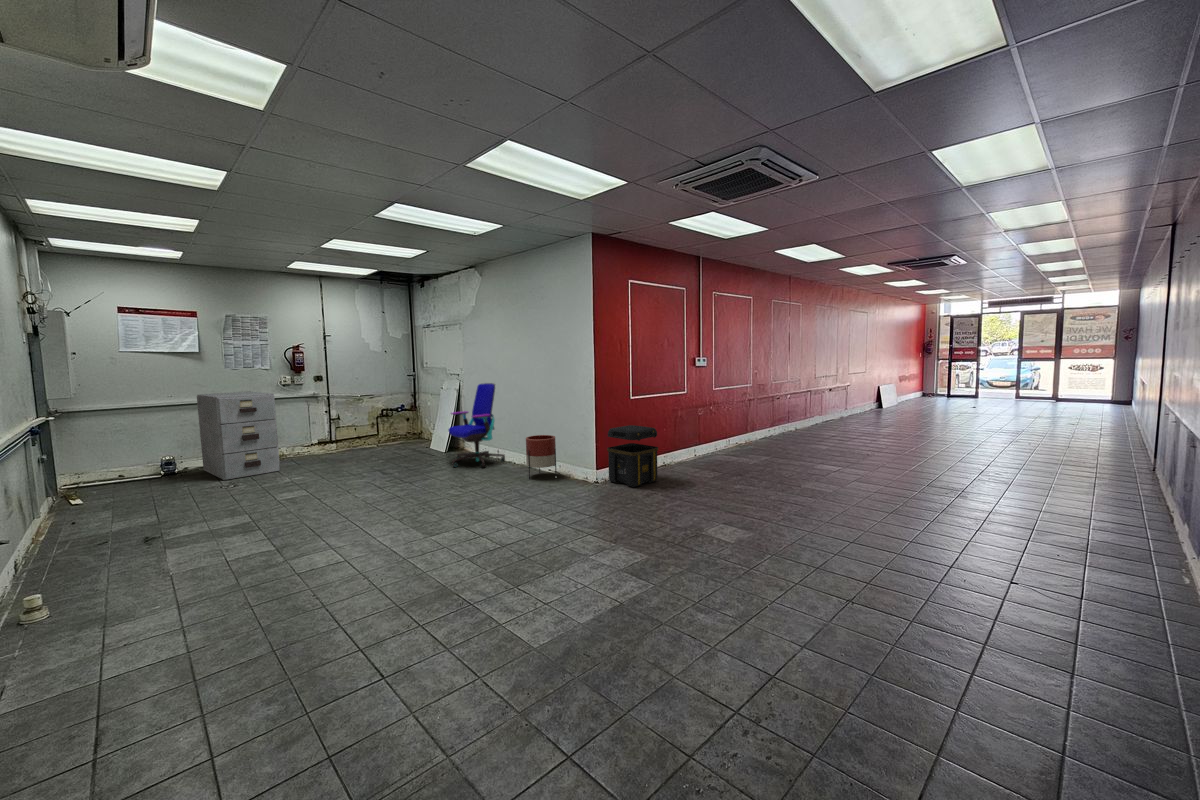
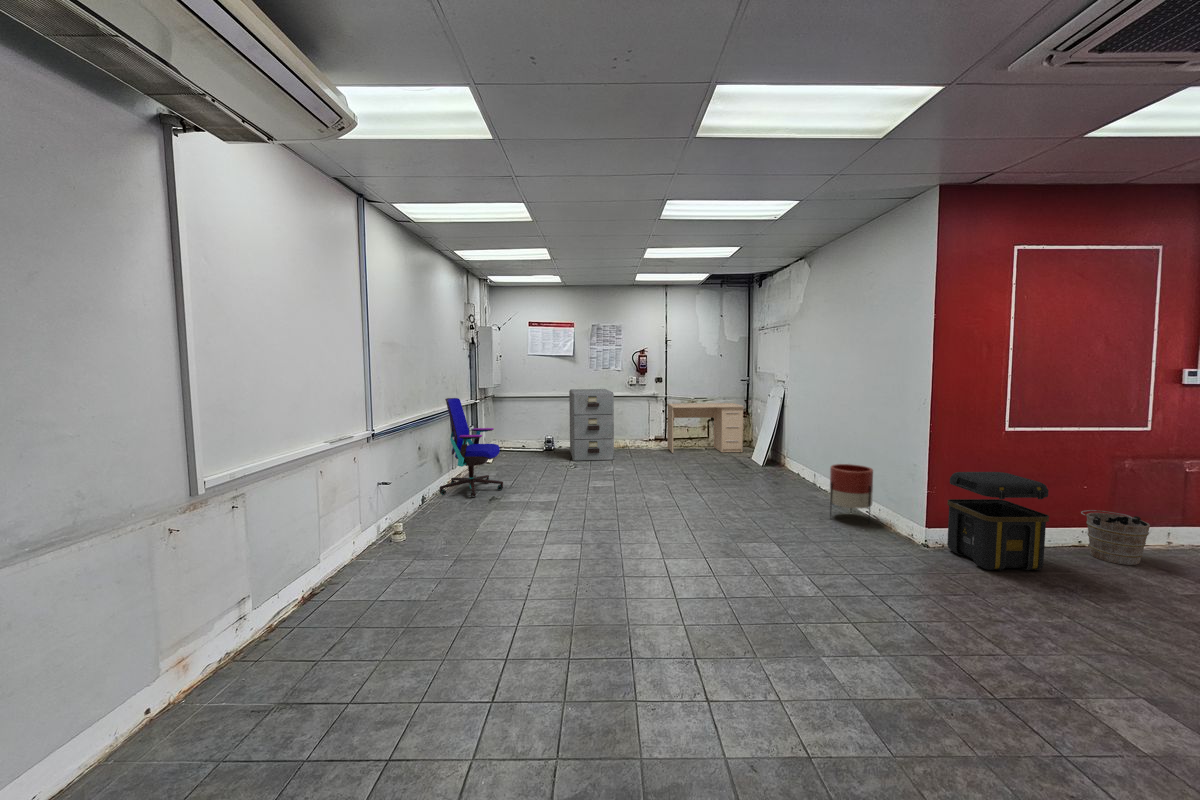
office chair: present [449,383,505,468] -> present [440,398,503,497]
desk: none [331,398,418,455] -> present [667,403,744,453]
bucket: none [664,442,693,470] -> present [1081,510,1150,565]

